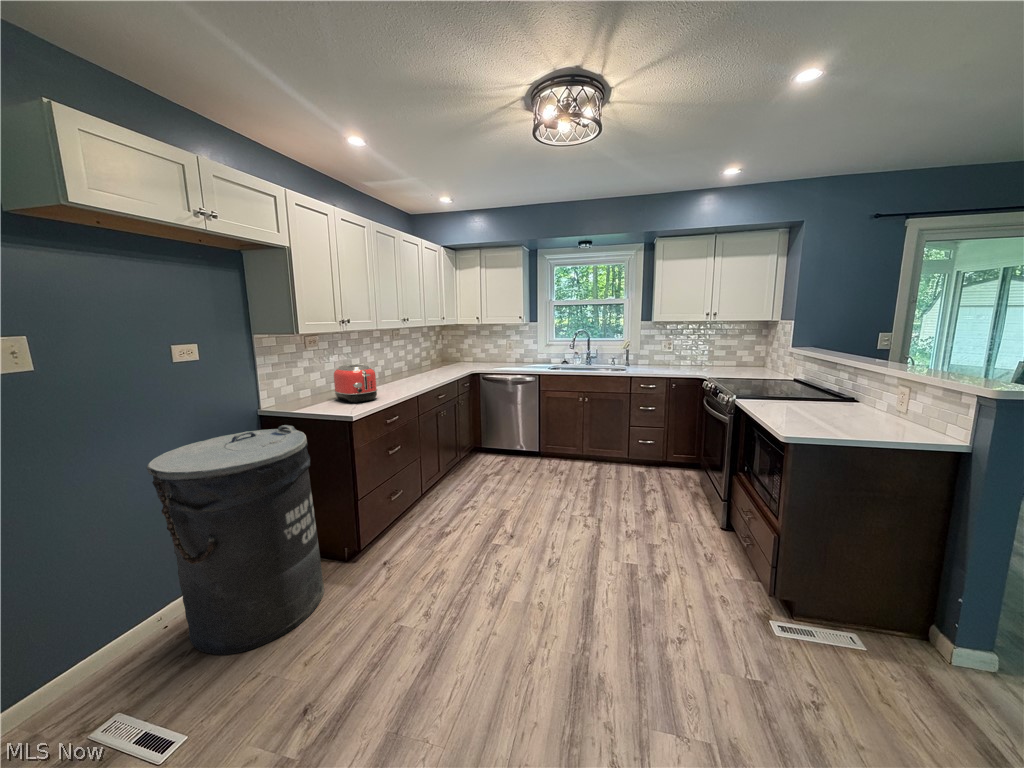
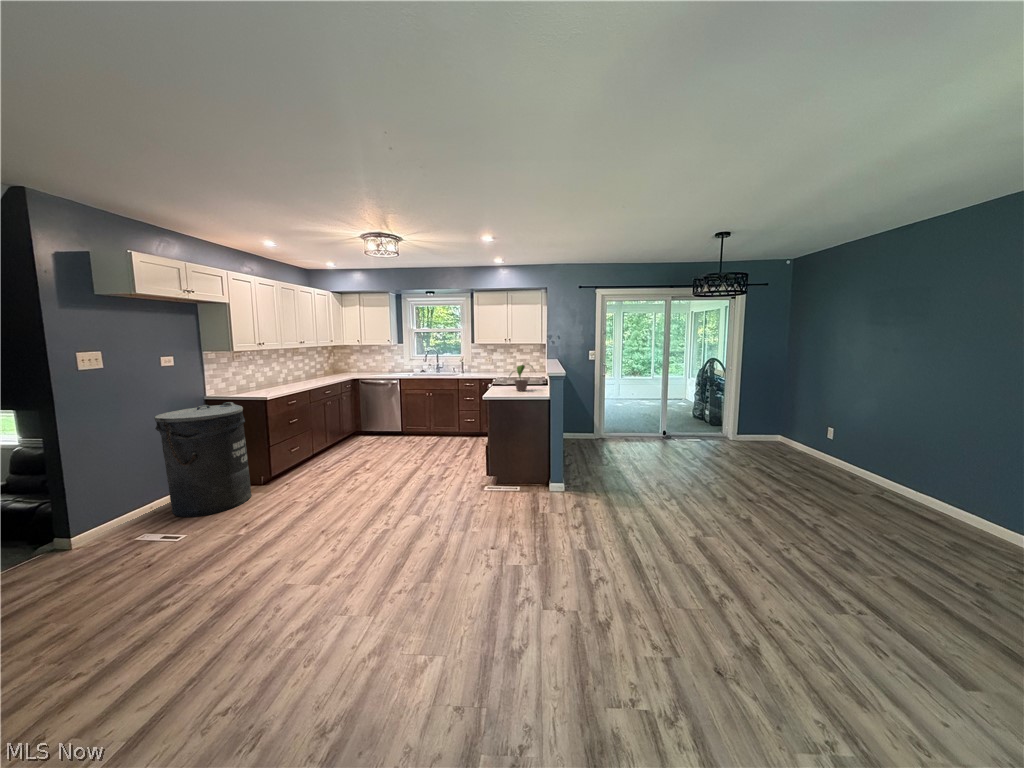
potted plant: none [798,358,883,419] -> present [510,365,528,391]
toaster: present [334,365,377,403] -> none [254,370,284,393]

